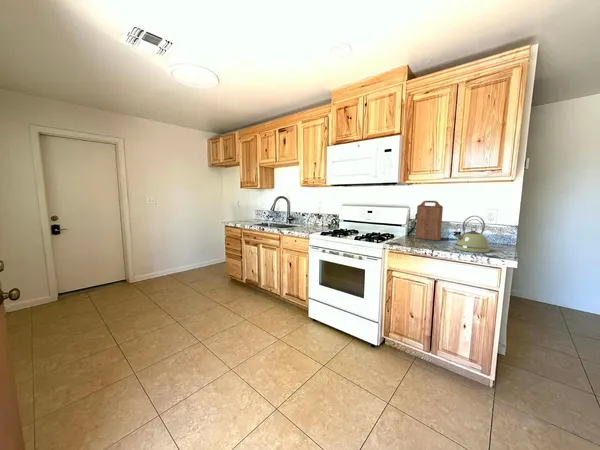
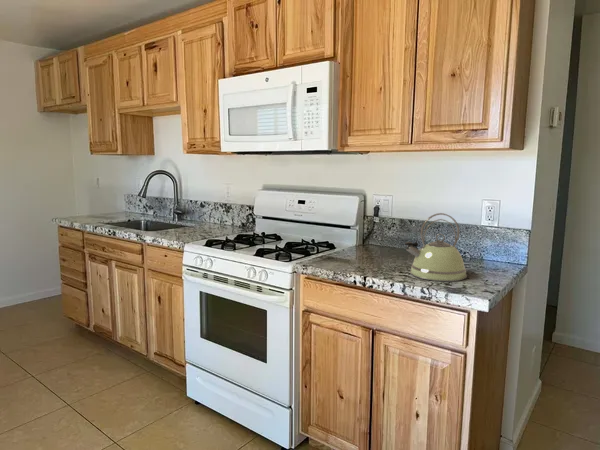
cutting board: present [415,201,443,240] -> none [367,182,409,255]

